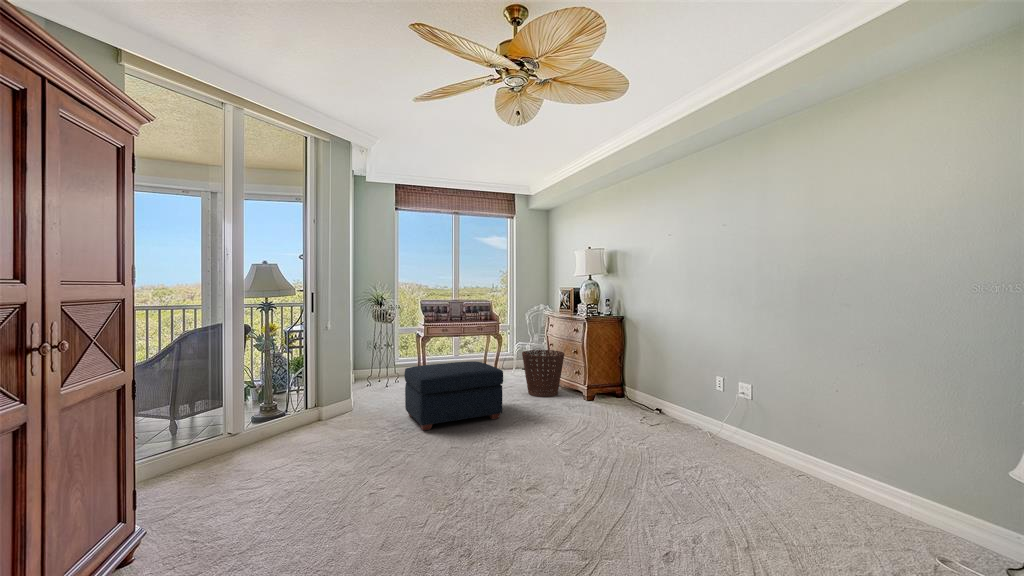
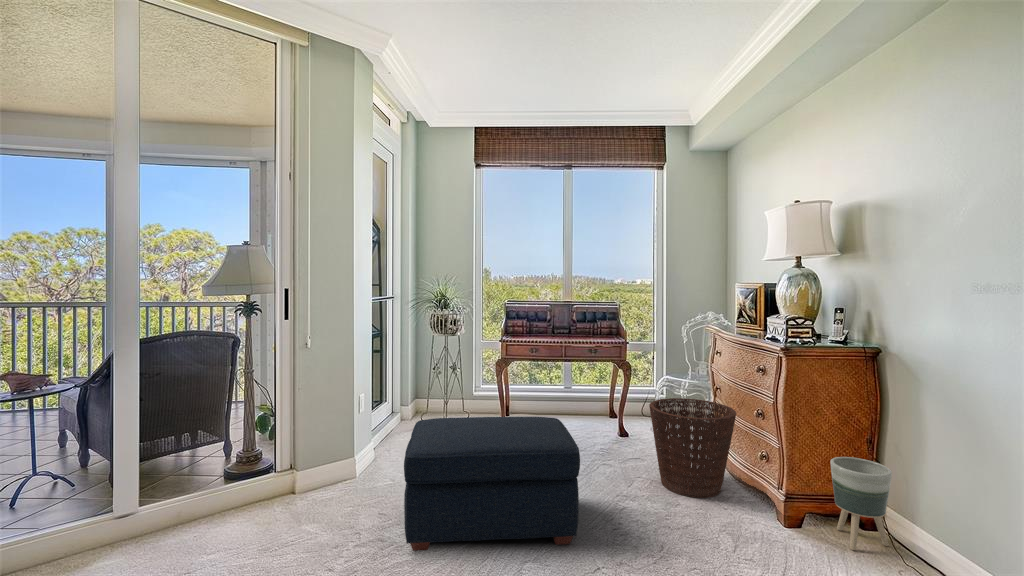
planter: none [606,366,628,404] -> present [830,457,892,550]

